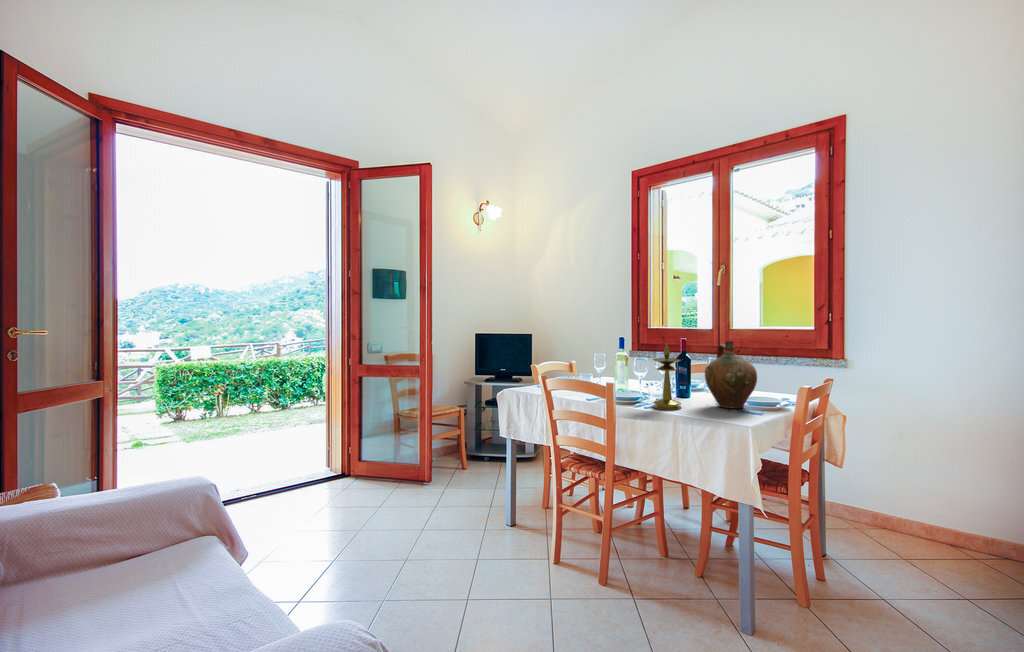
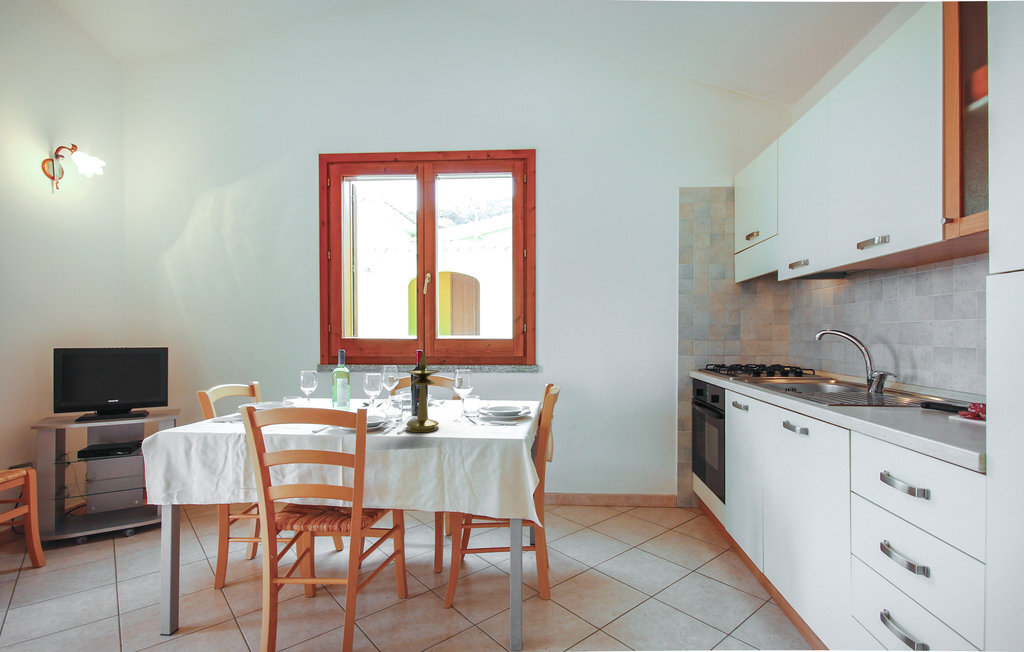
ceramic jug: present [705,341,757,408] -> none [458,348,511,422]

